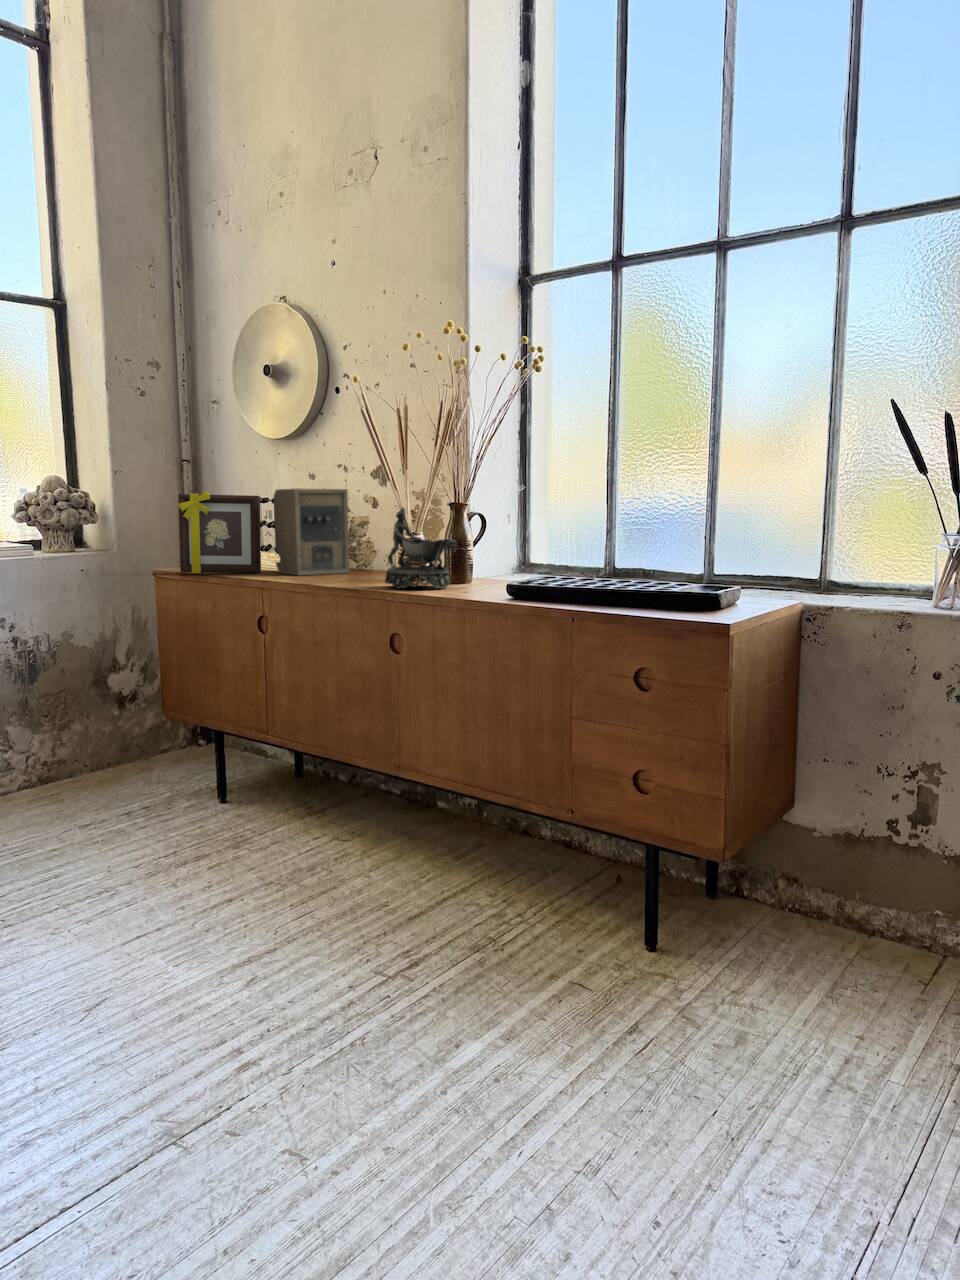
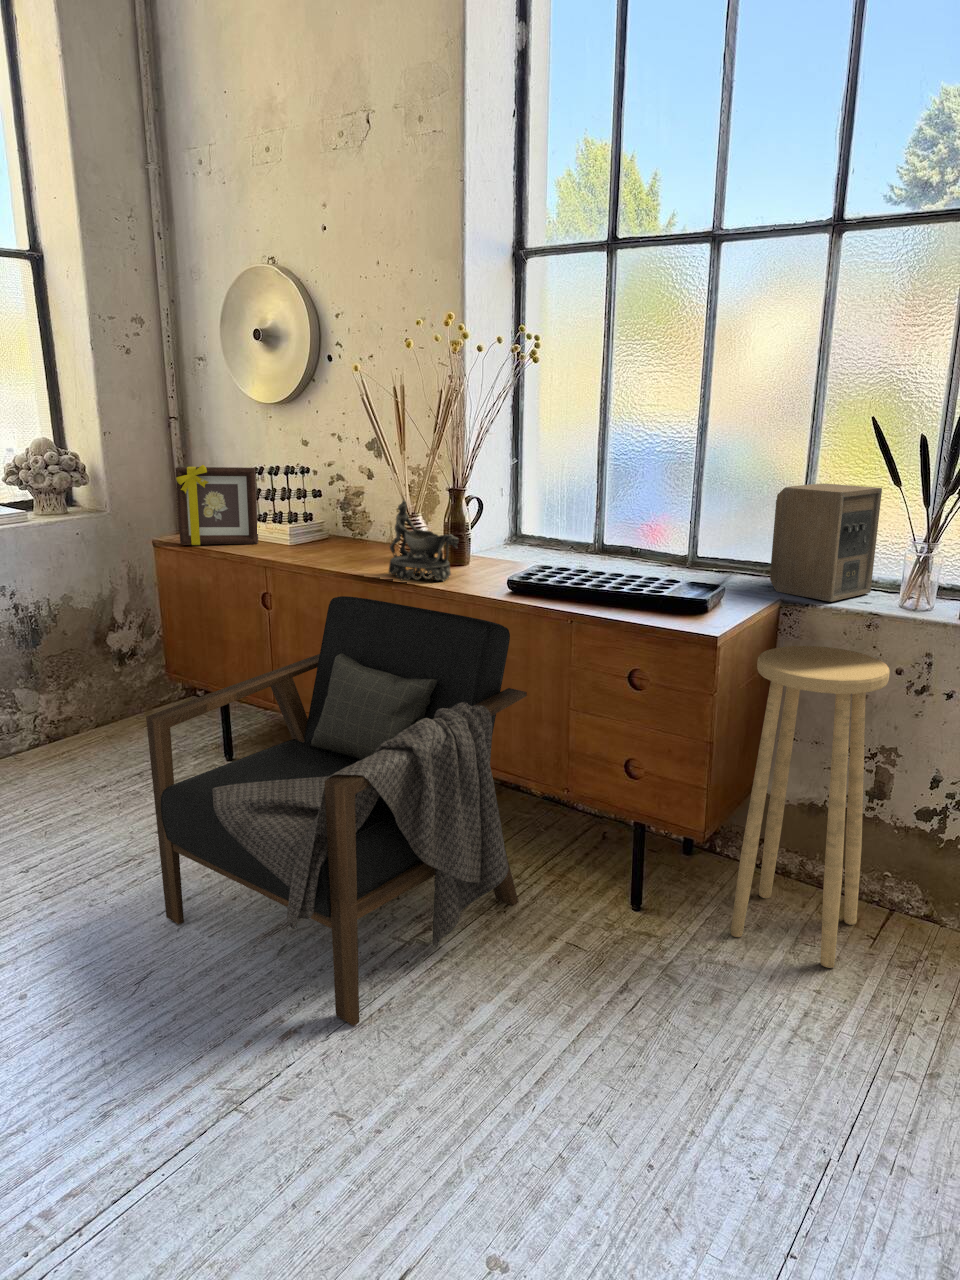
speaker: present [274,488,349,575] -> present [770,483,882,602]
armchair: none [117,608,527,1060] -> present [146,596,527,1026]
stool: none [757,648,926,1011] -> present [730,646,890,968]

